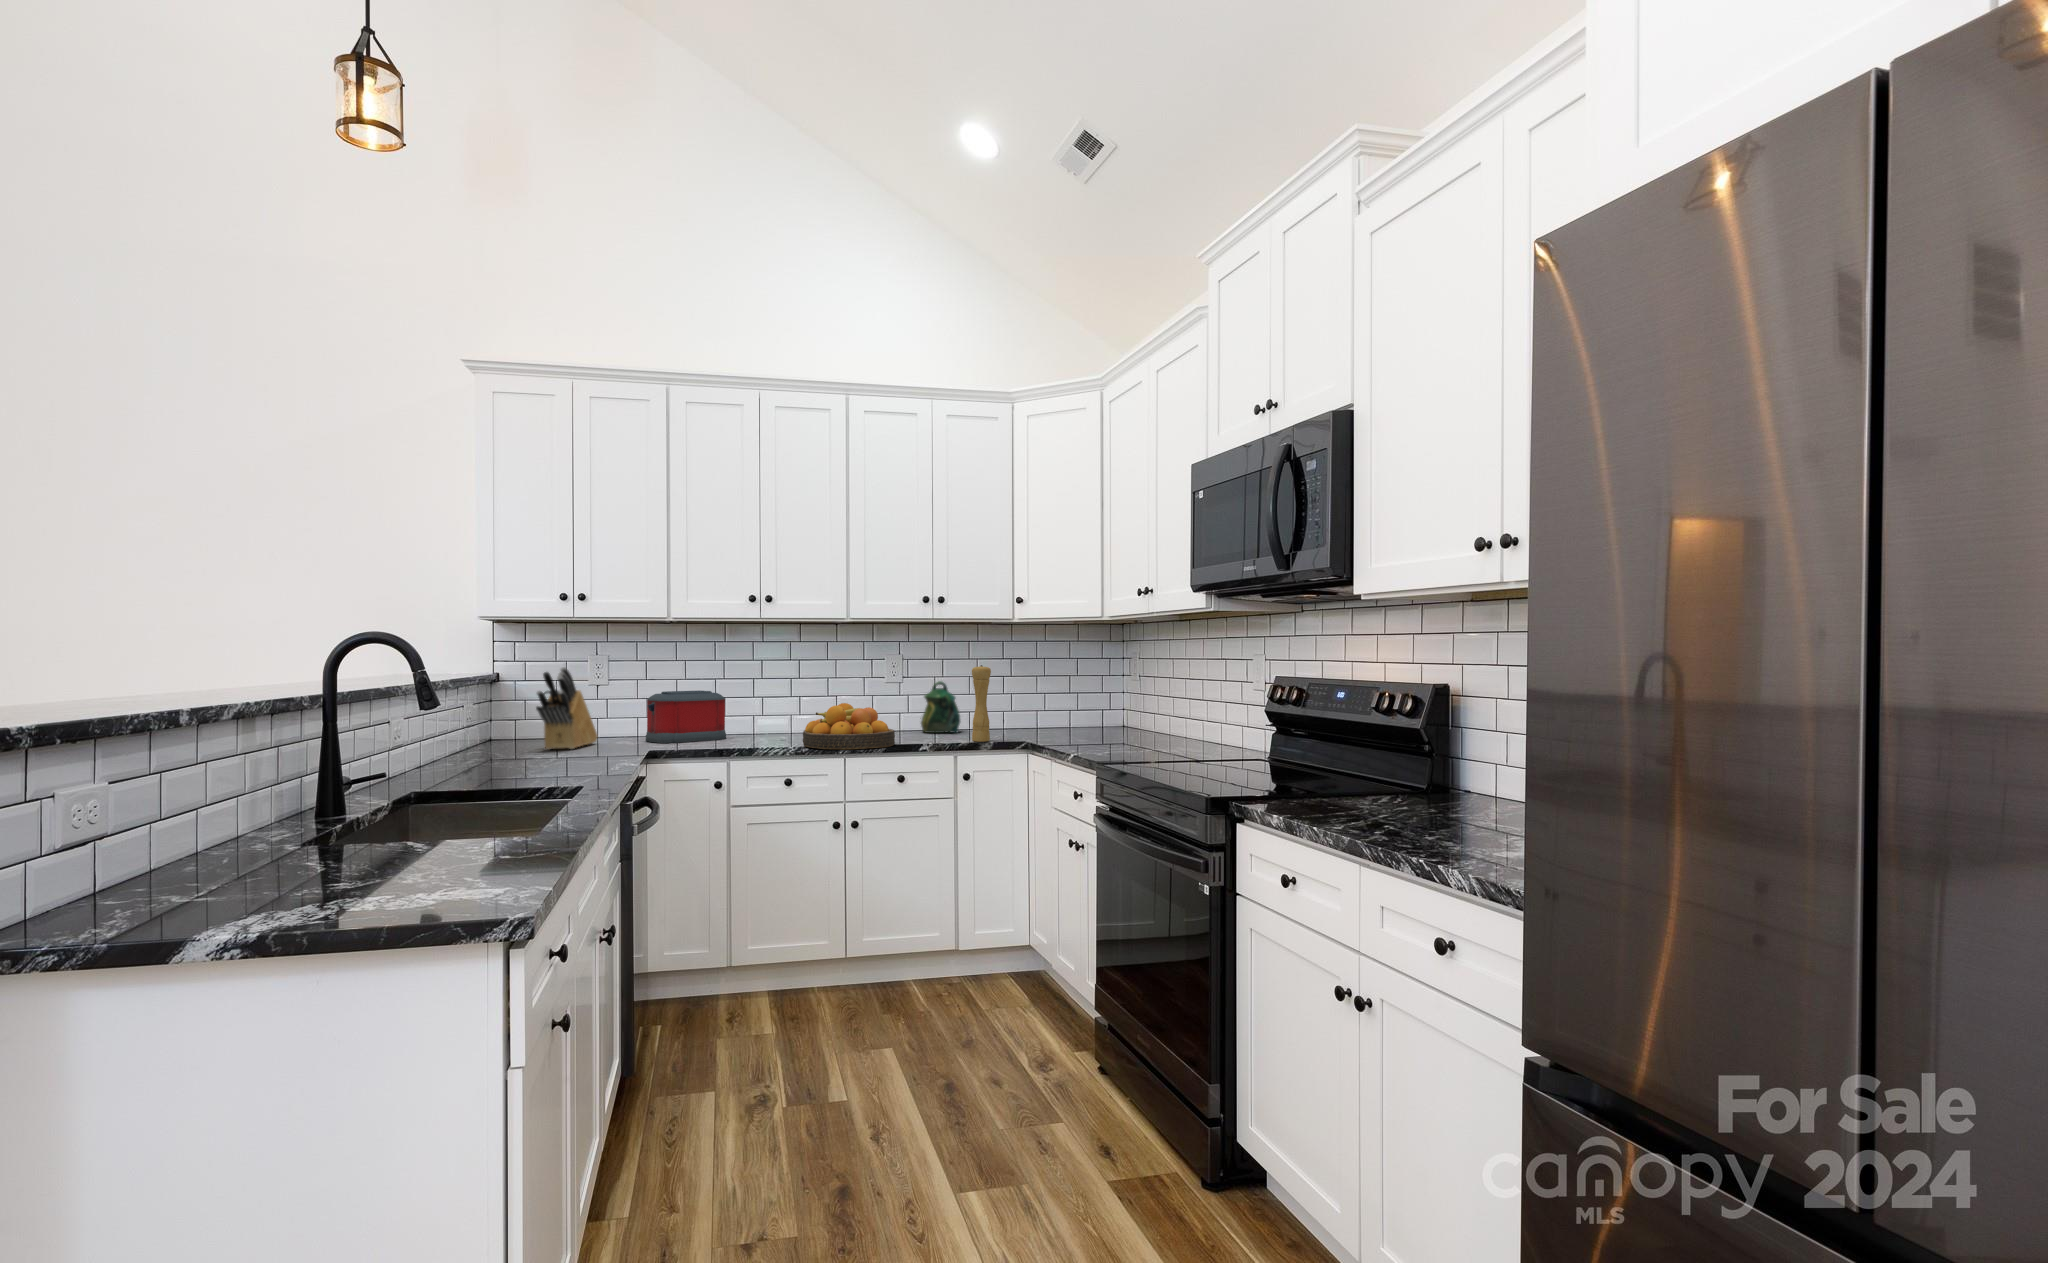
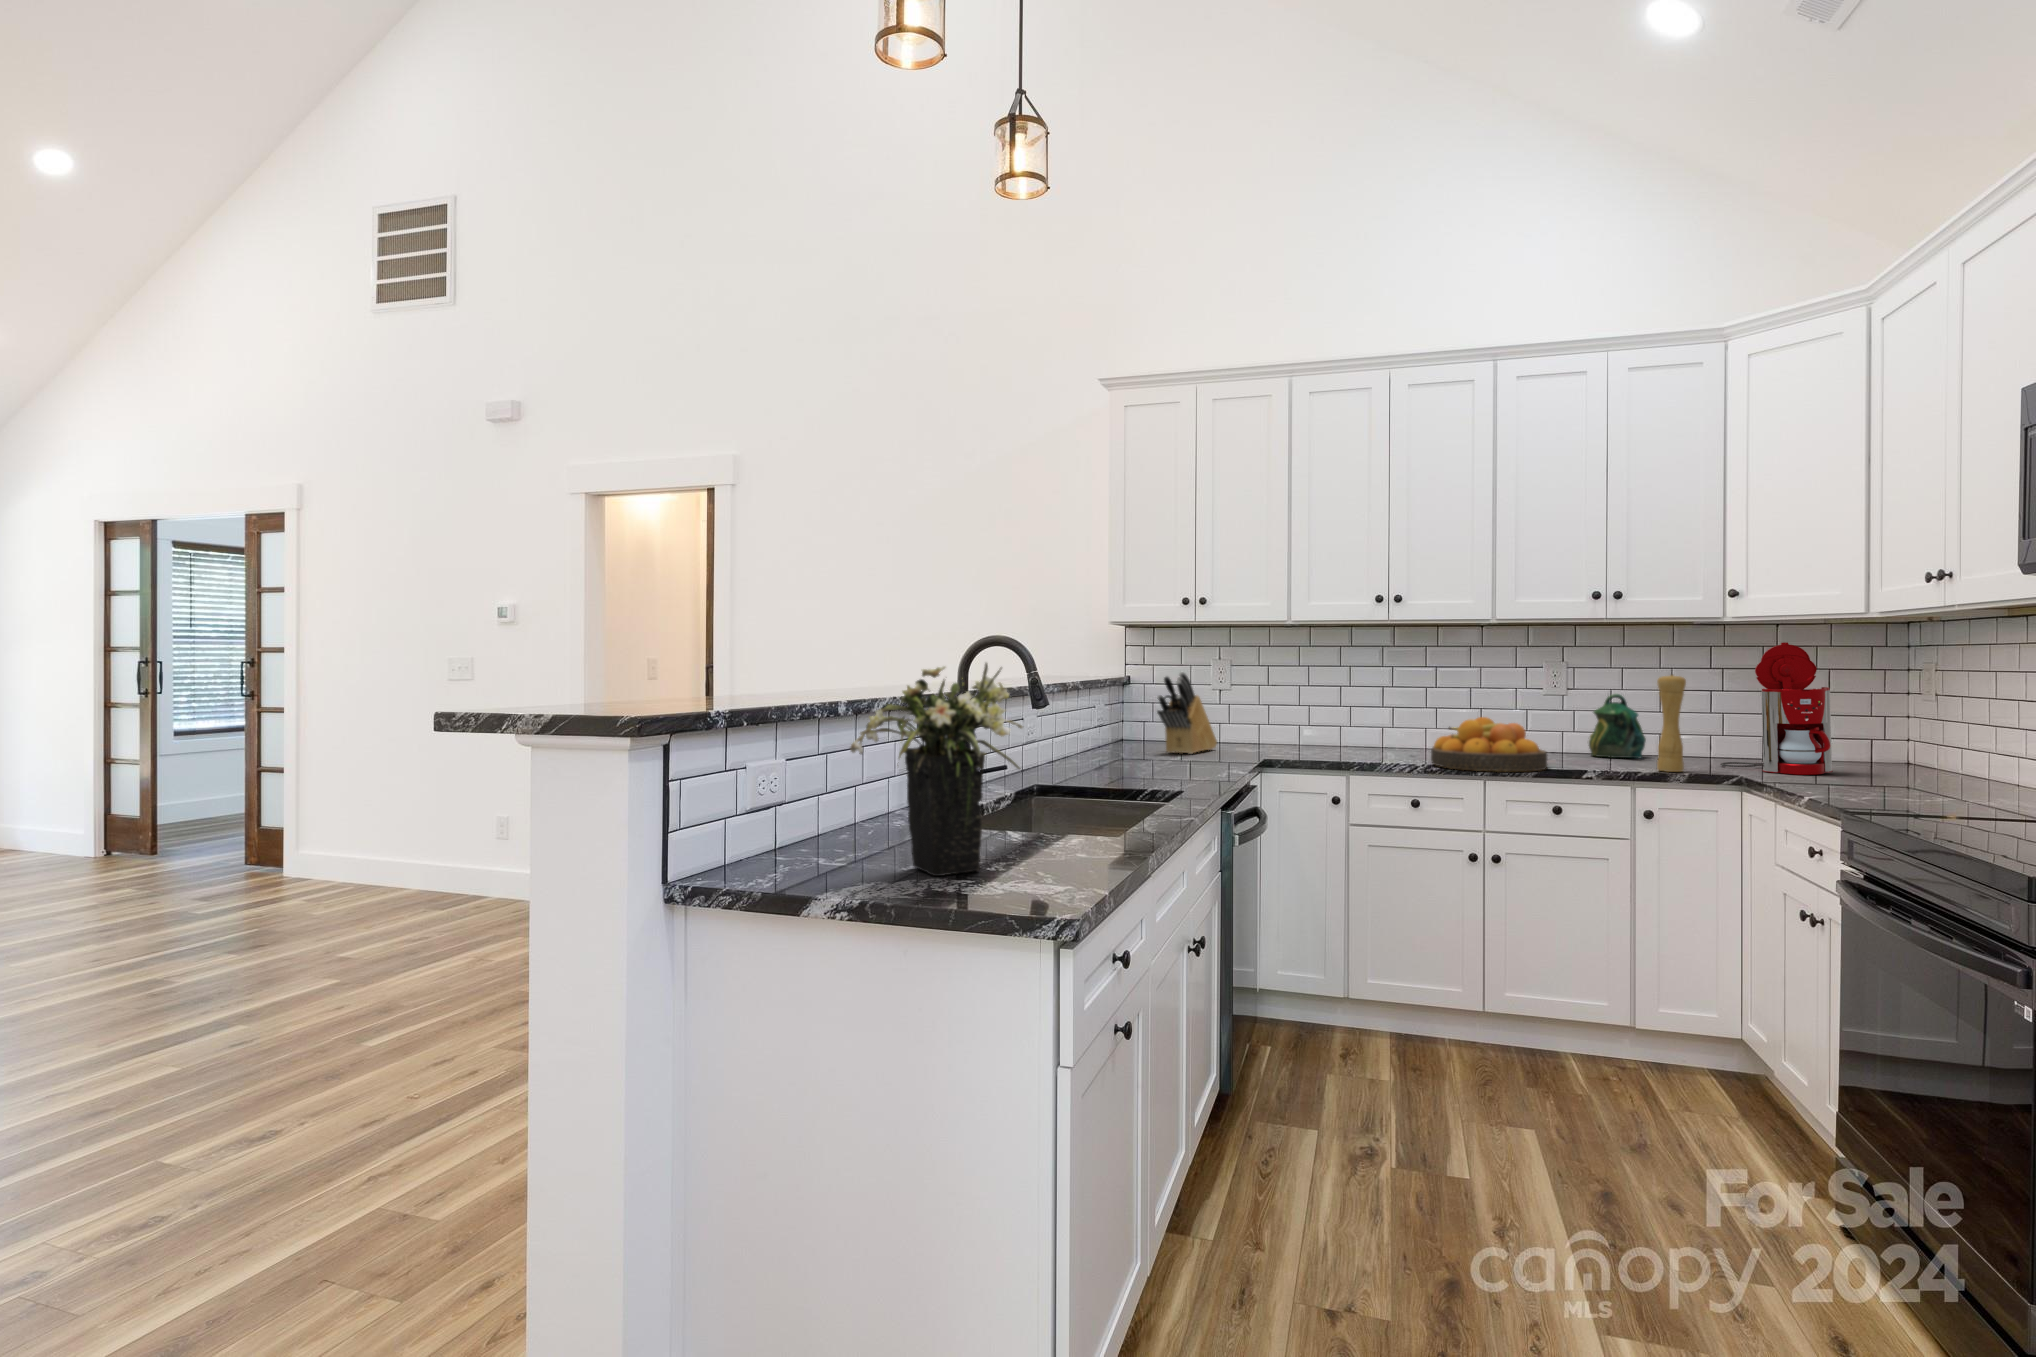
coffee maker: none [1012,641,1081,739] -> present [1720,642,1833,775]
flower arrangement: none [229,661,459,896] -> present [850,663,1022,876]
toaster: present [646,691,726,743] -> none [1264,699,1349,753]

